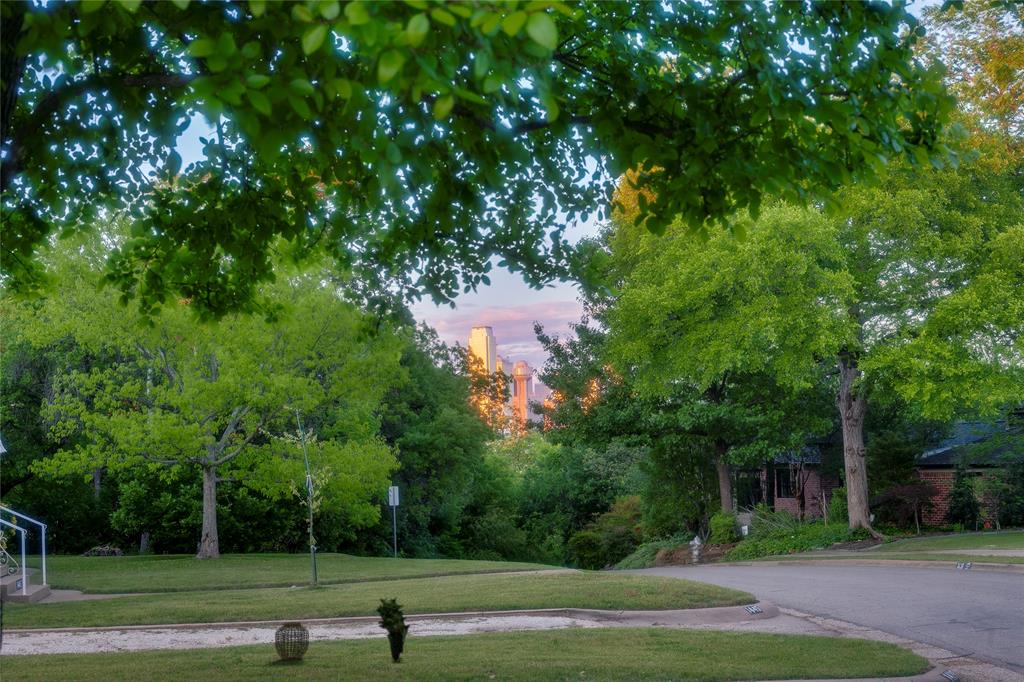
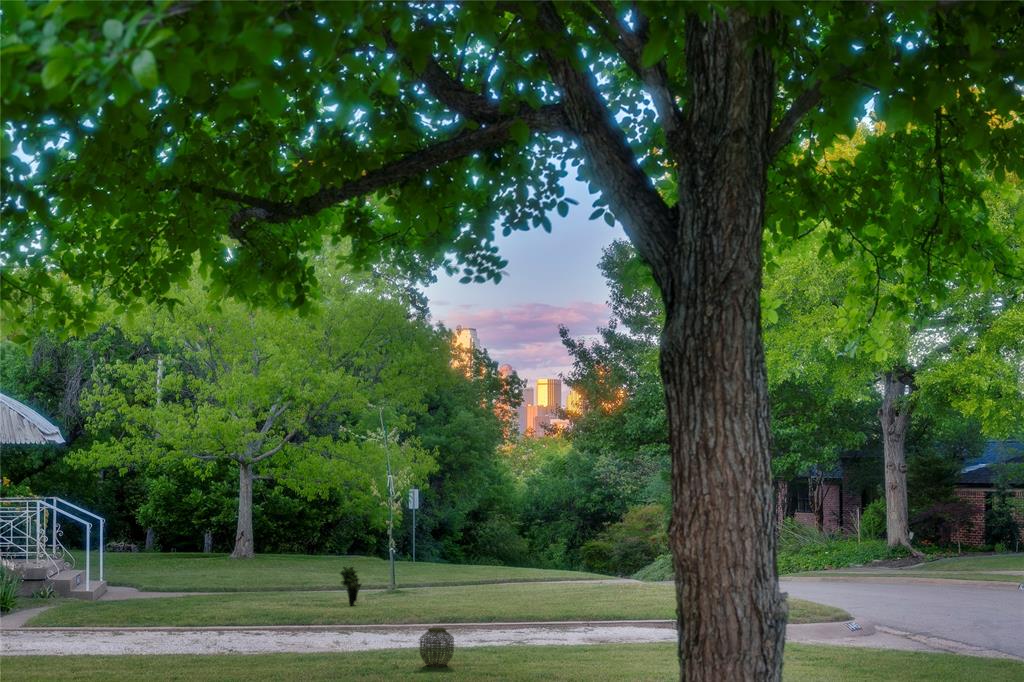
potted plant: present [375,597,410,660] -> present [340,566,362,606]

